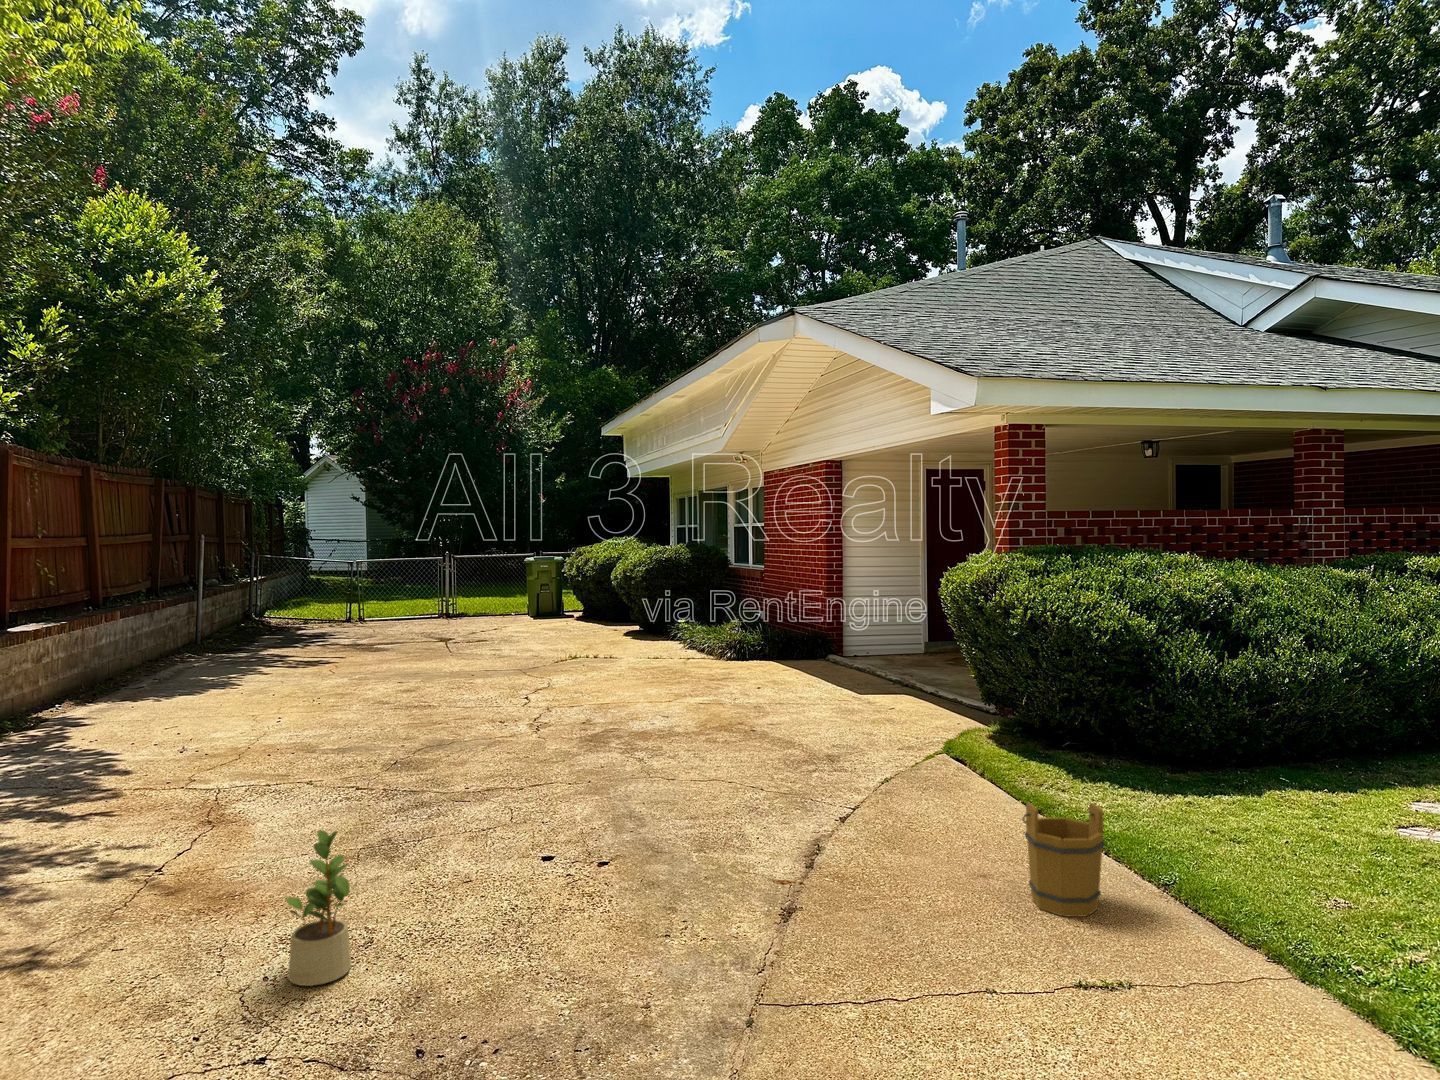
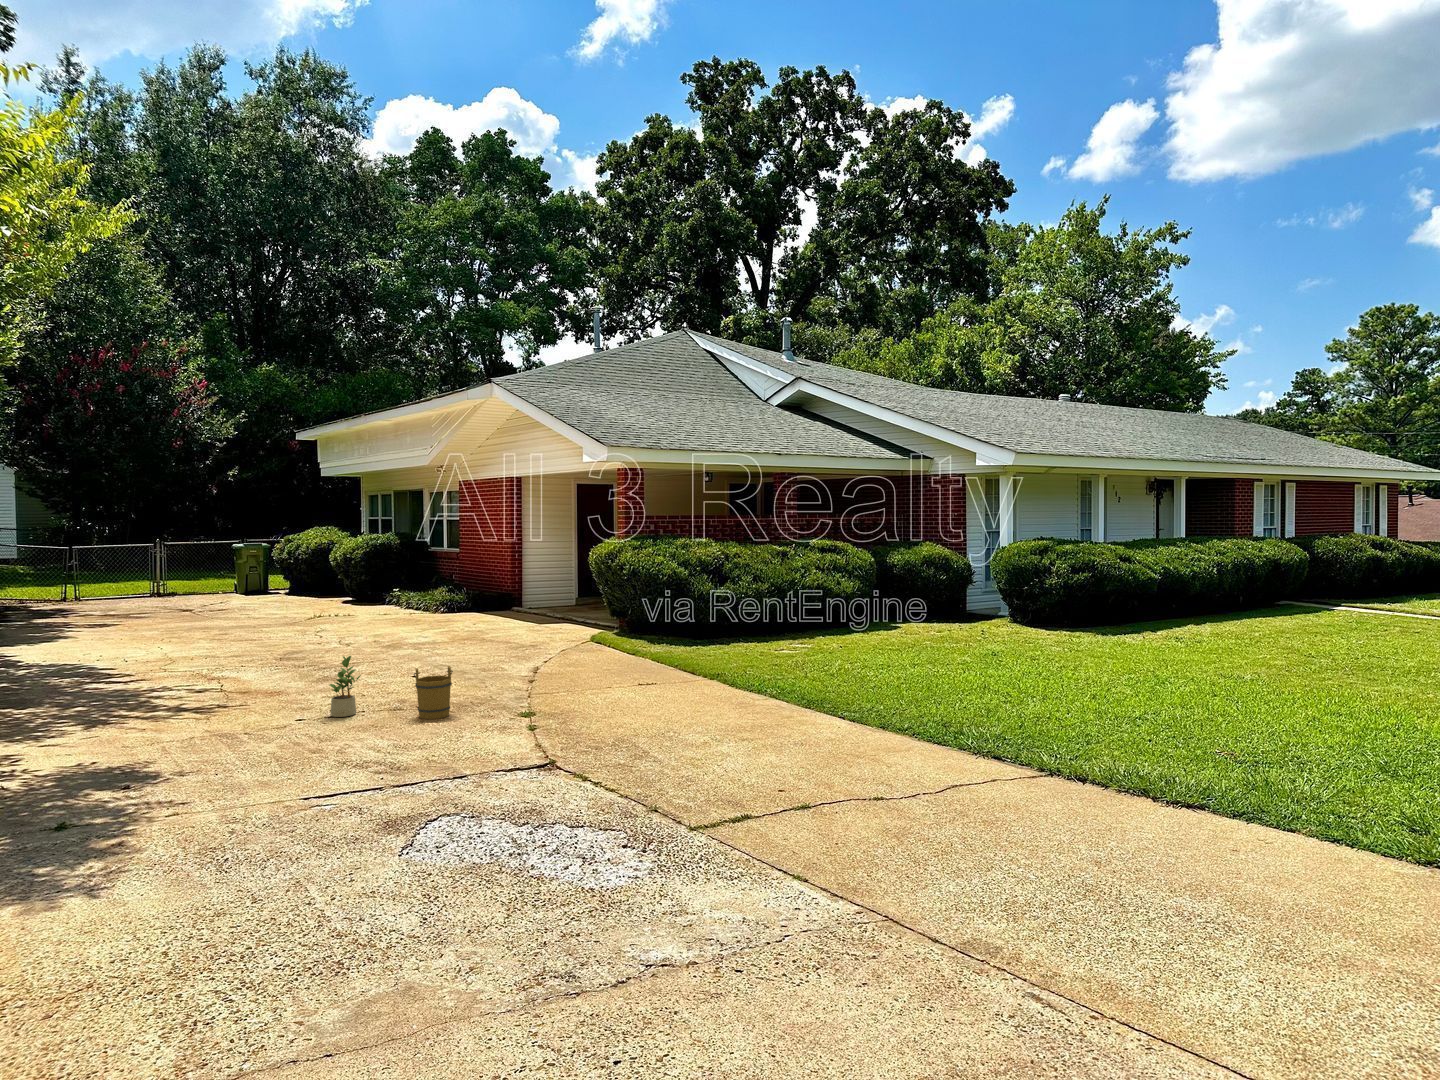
bucket: present [1023,803,1105,917] -> present [414,666,453,719]

